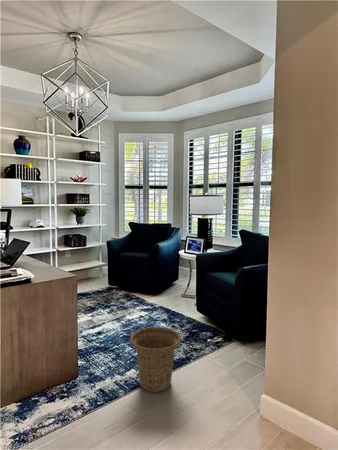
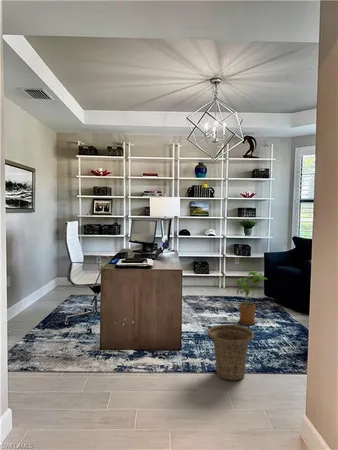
house plant: none [102,262,135,321] -> present [237,271,267,325]

